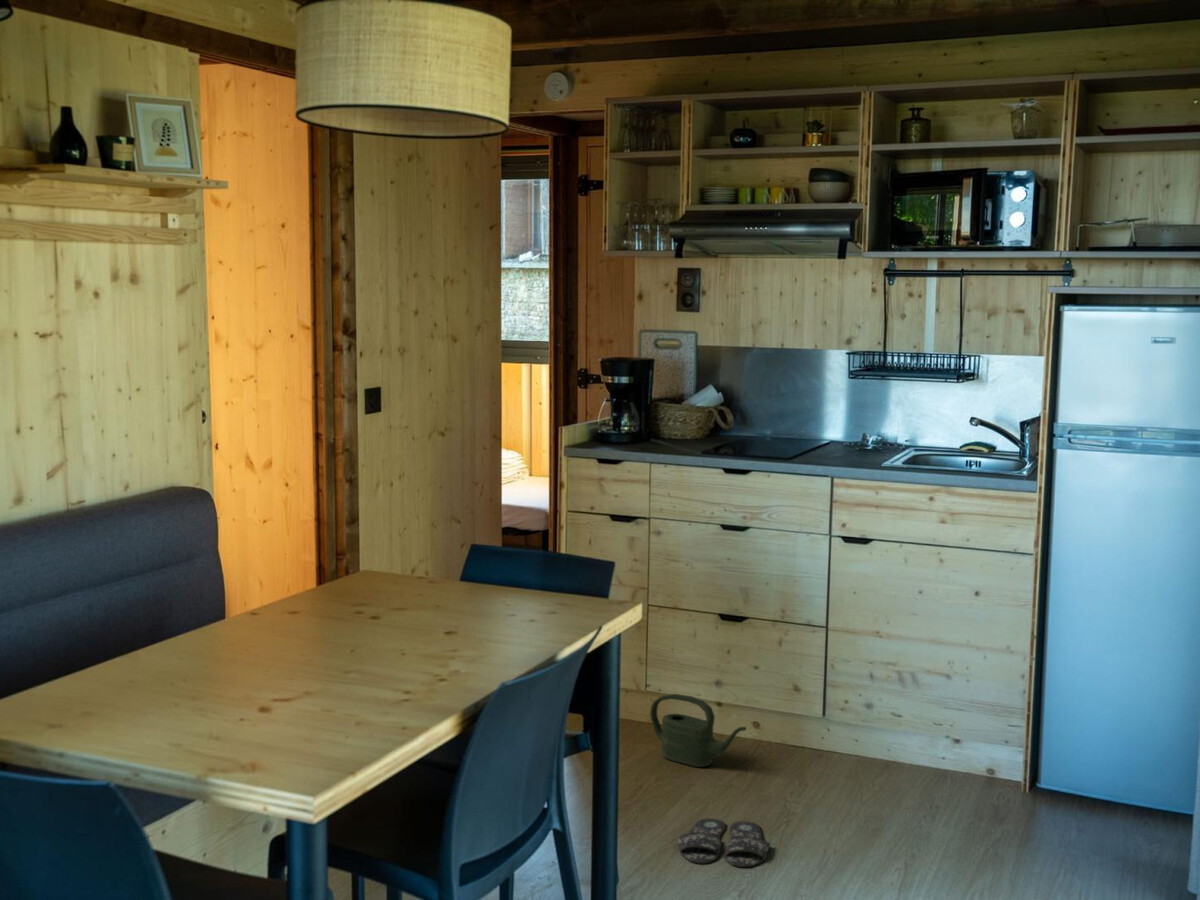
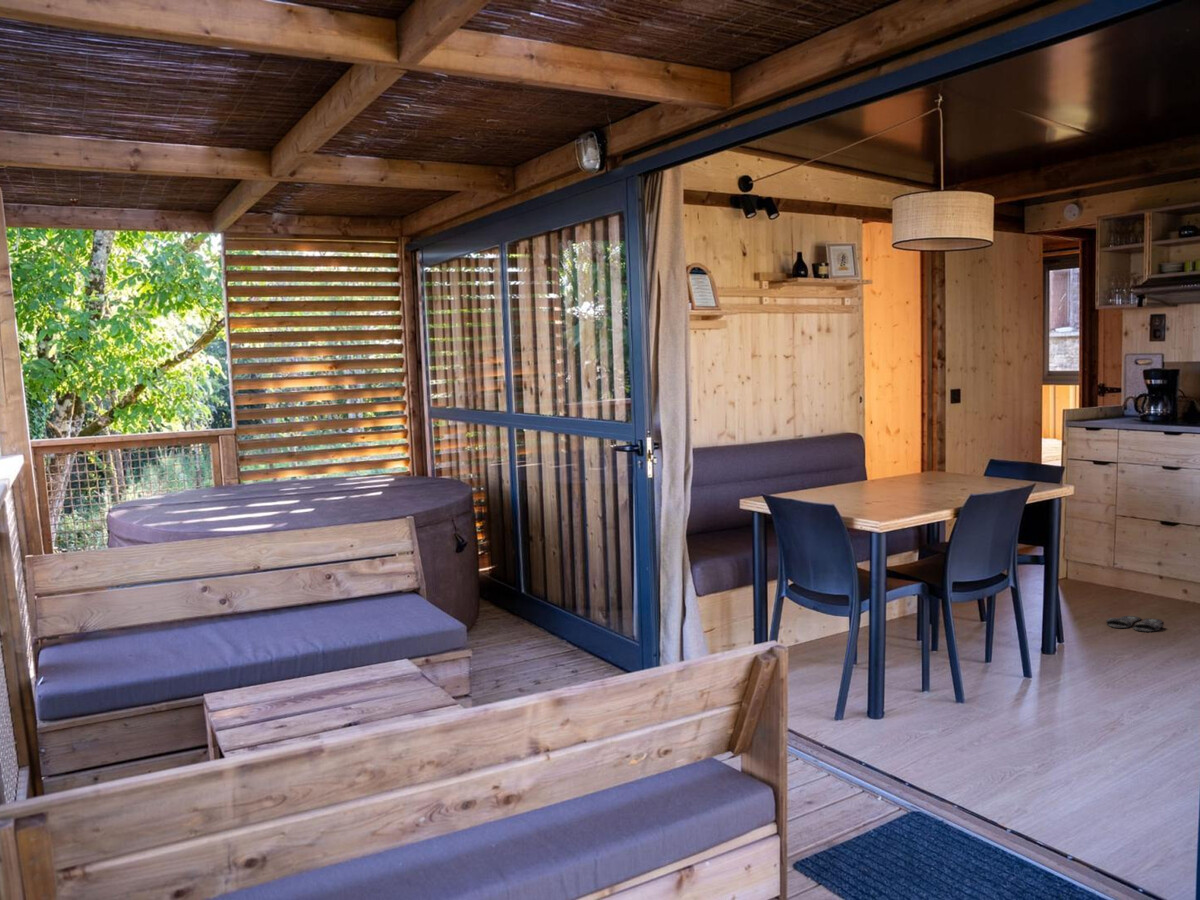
watering can: present [650,694,746,767] -> none [1110,559,1167,601]

